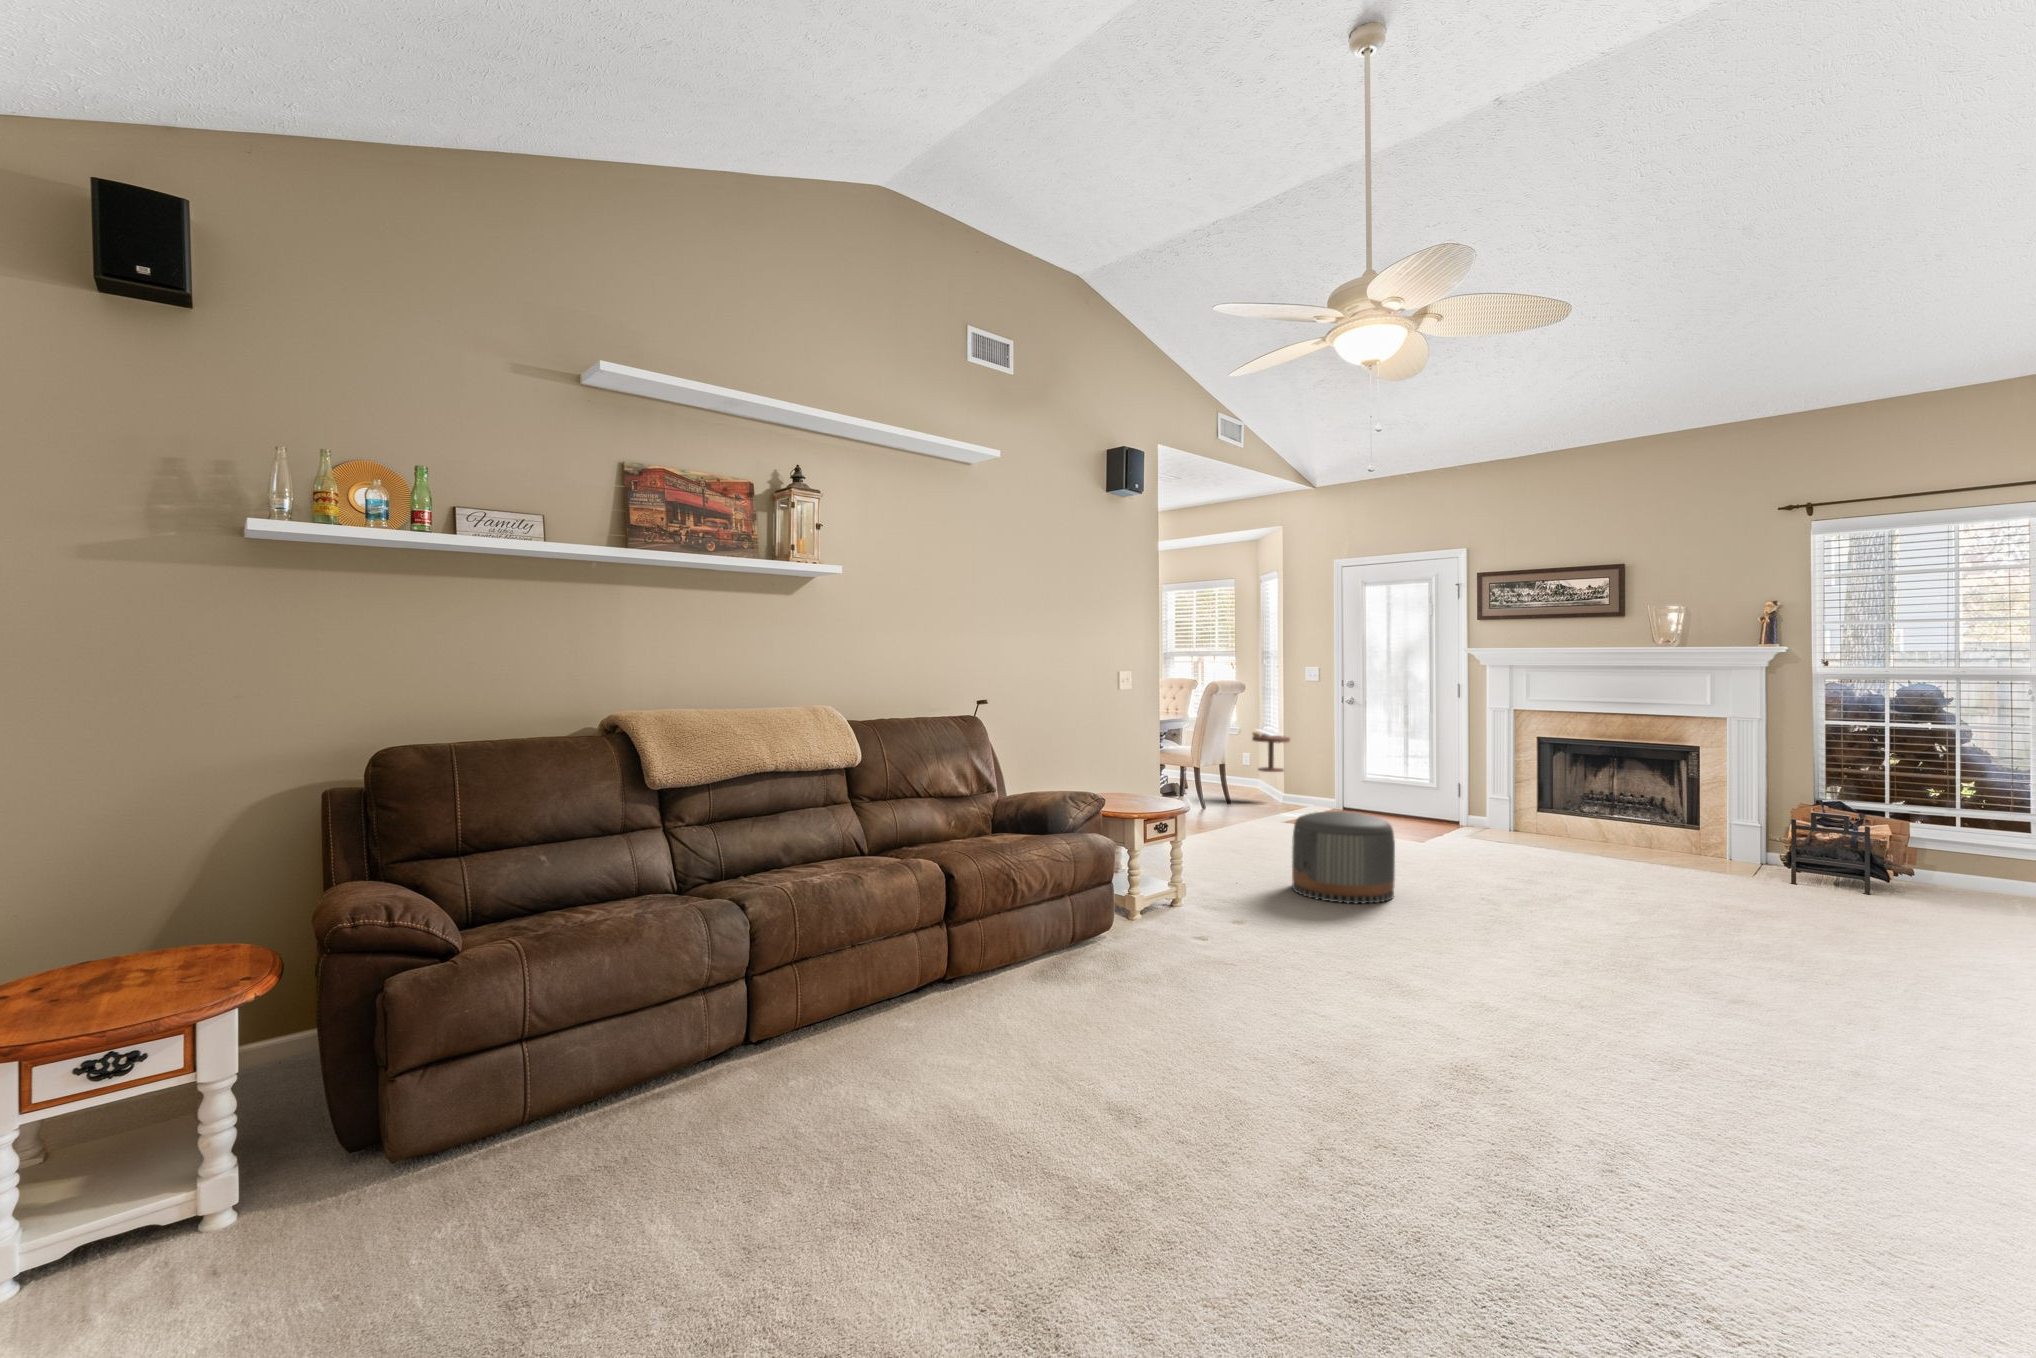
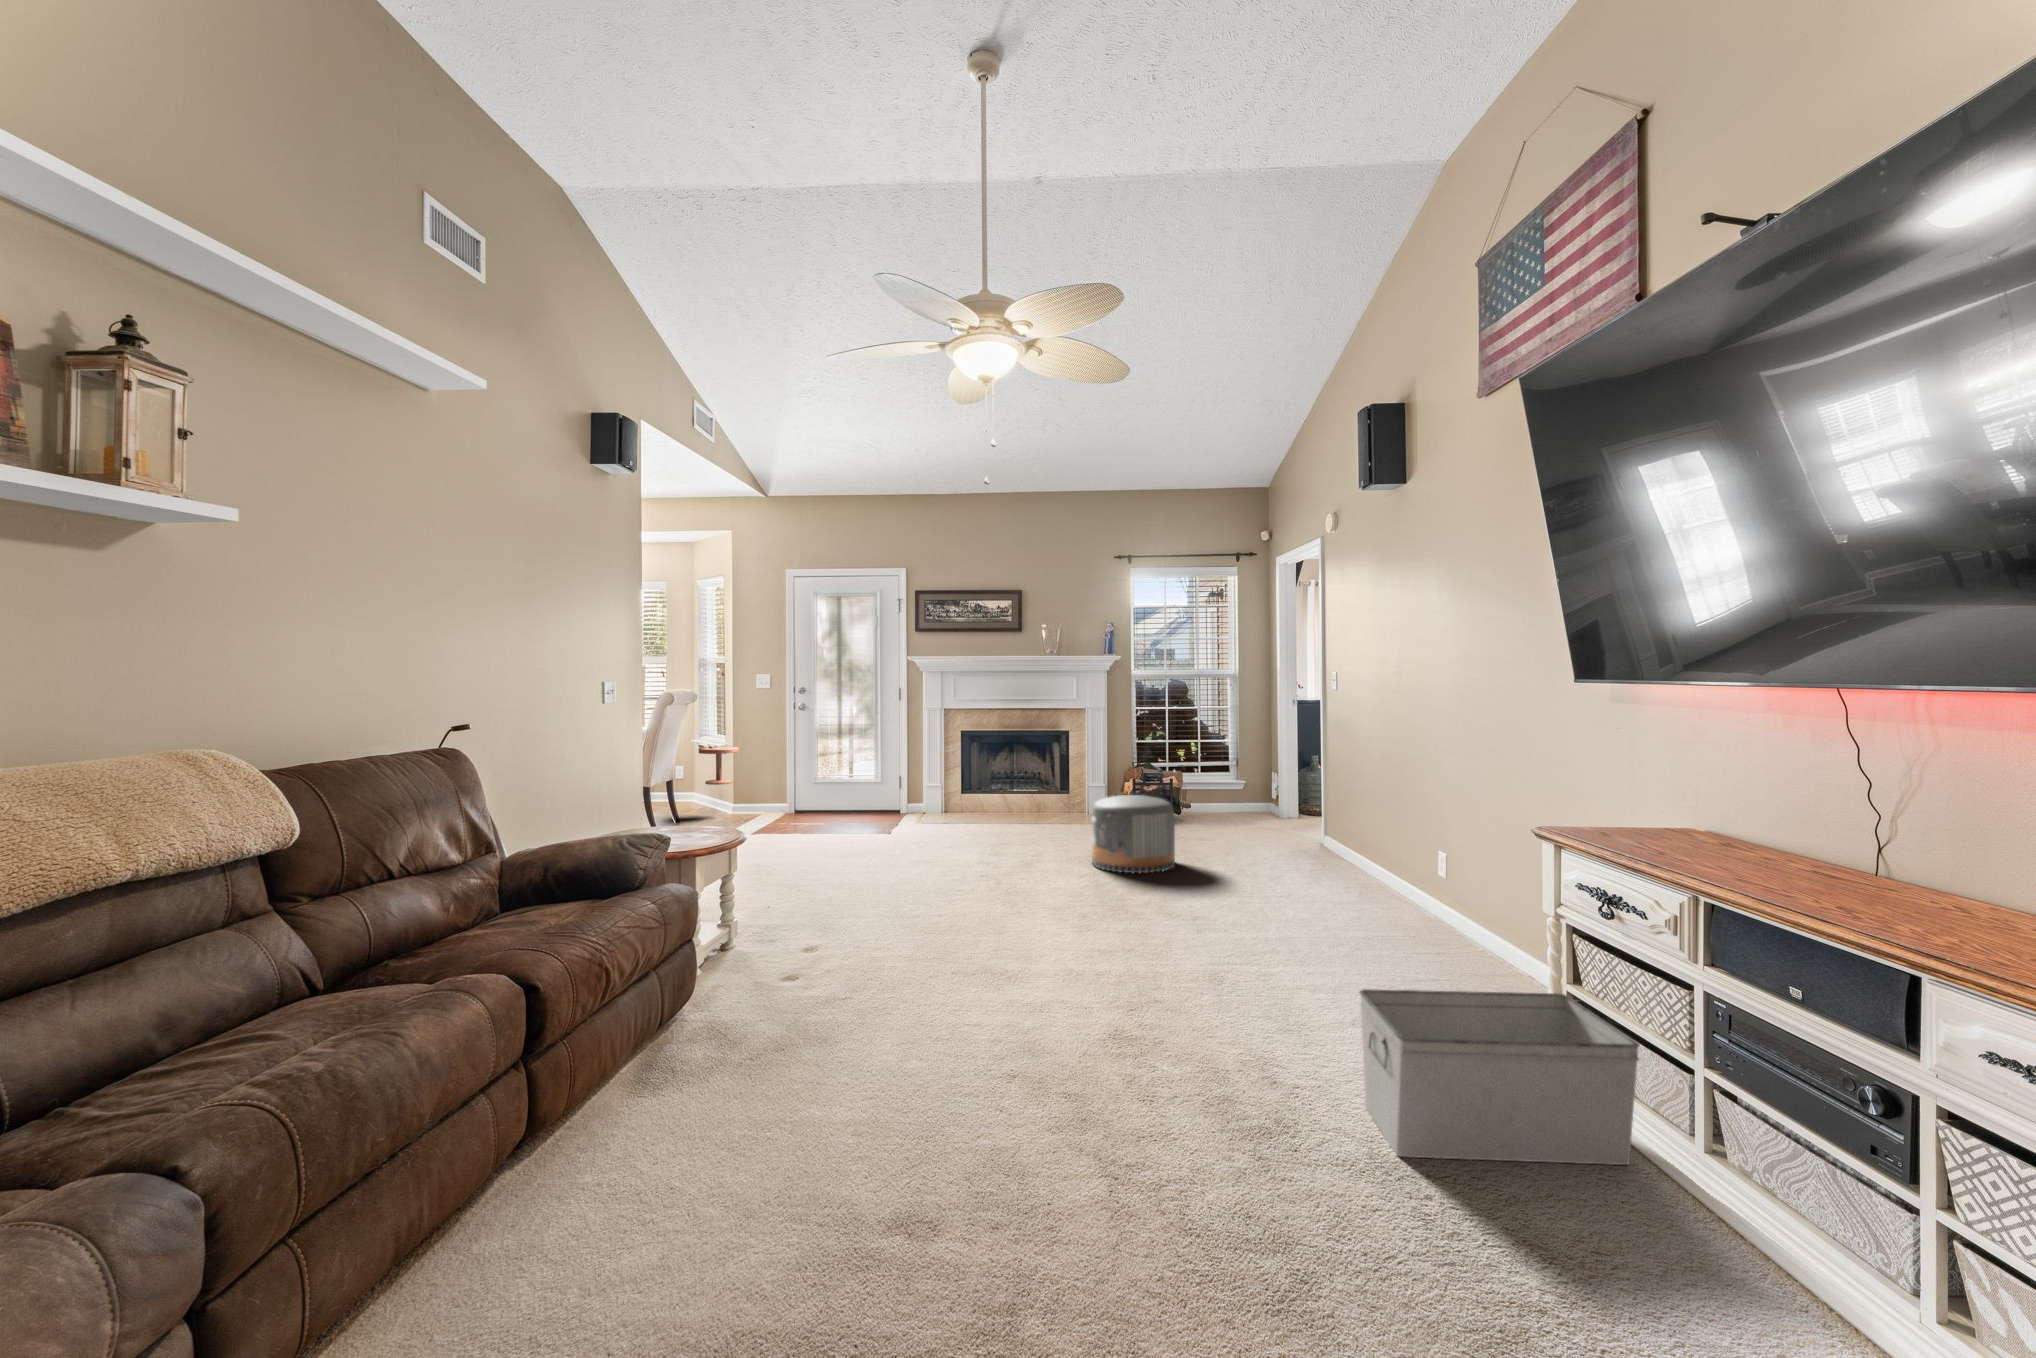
pouf: present [1292,811,1395,904] -> present [1091,795,1175,873]
storage bin: none [1628,1036,1979,1324] -> present [1360,989,1639,1165]

